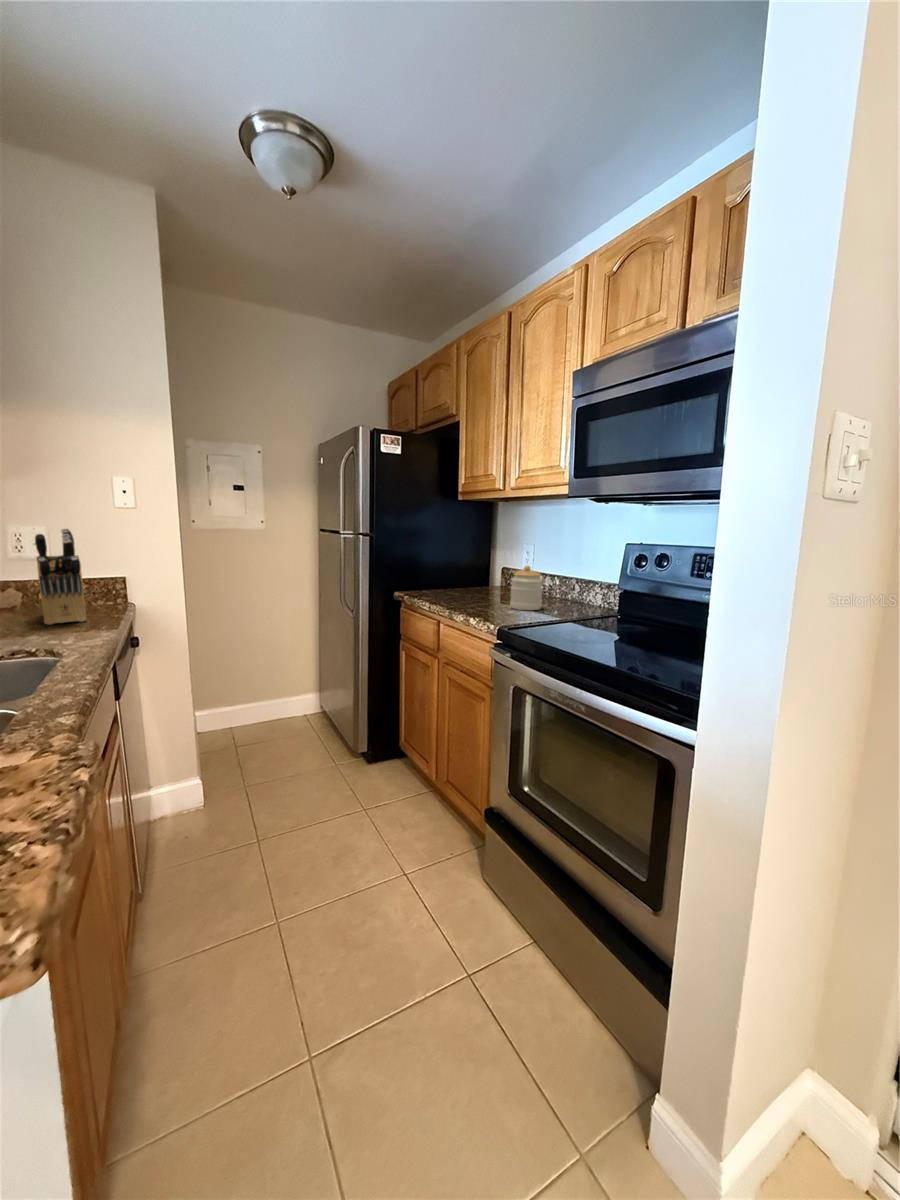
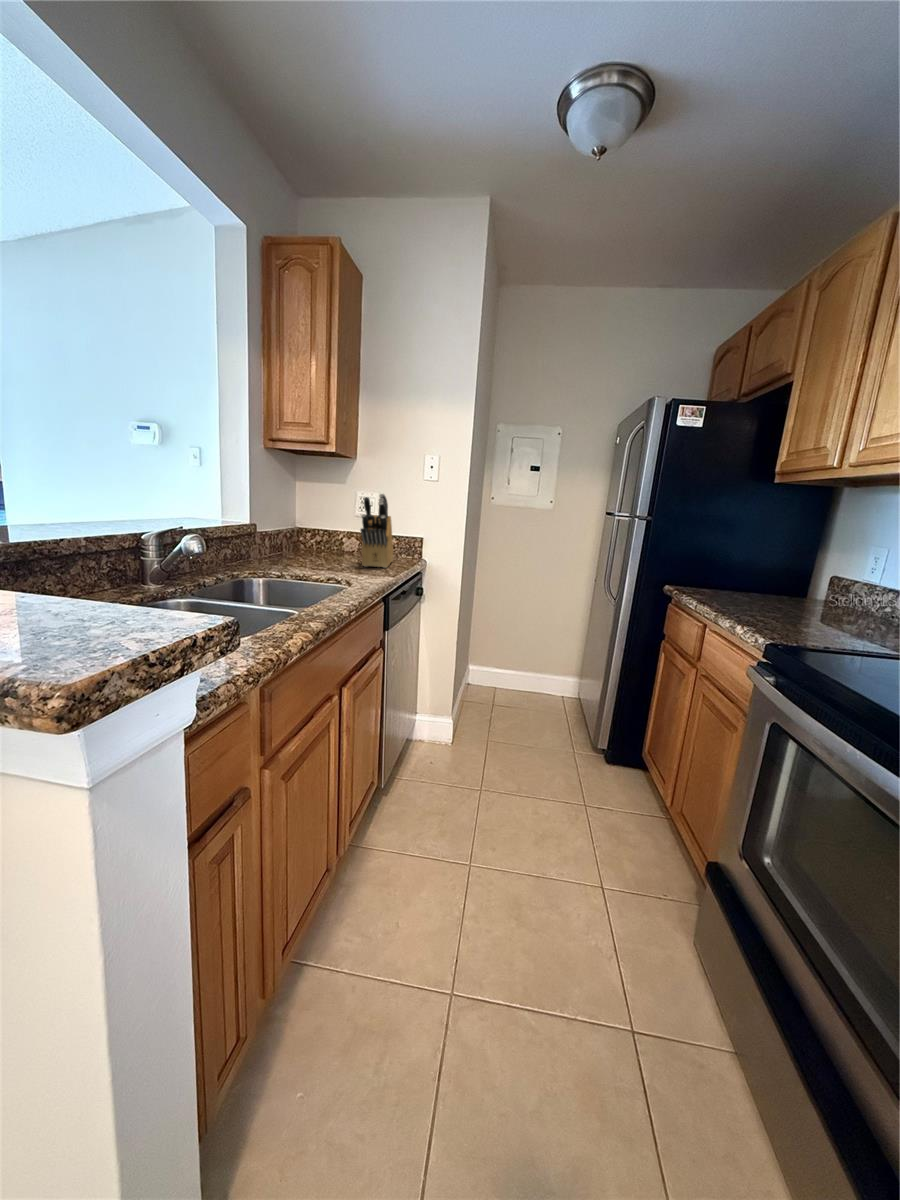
jar: present [510,565,543,610] -> none [815,572,878,635]

